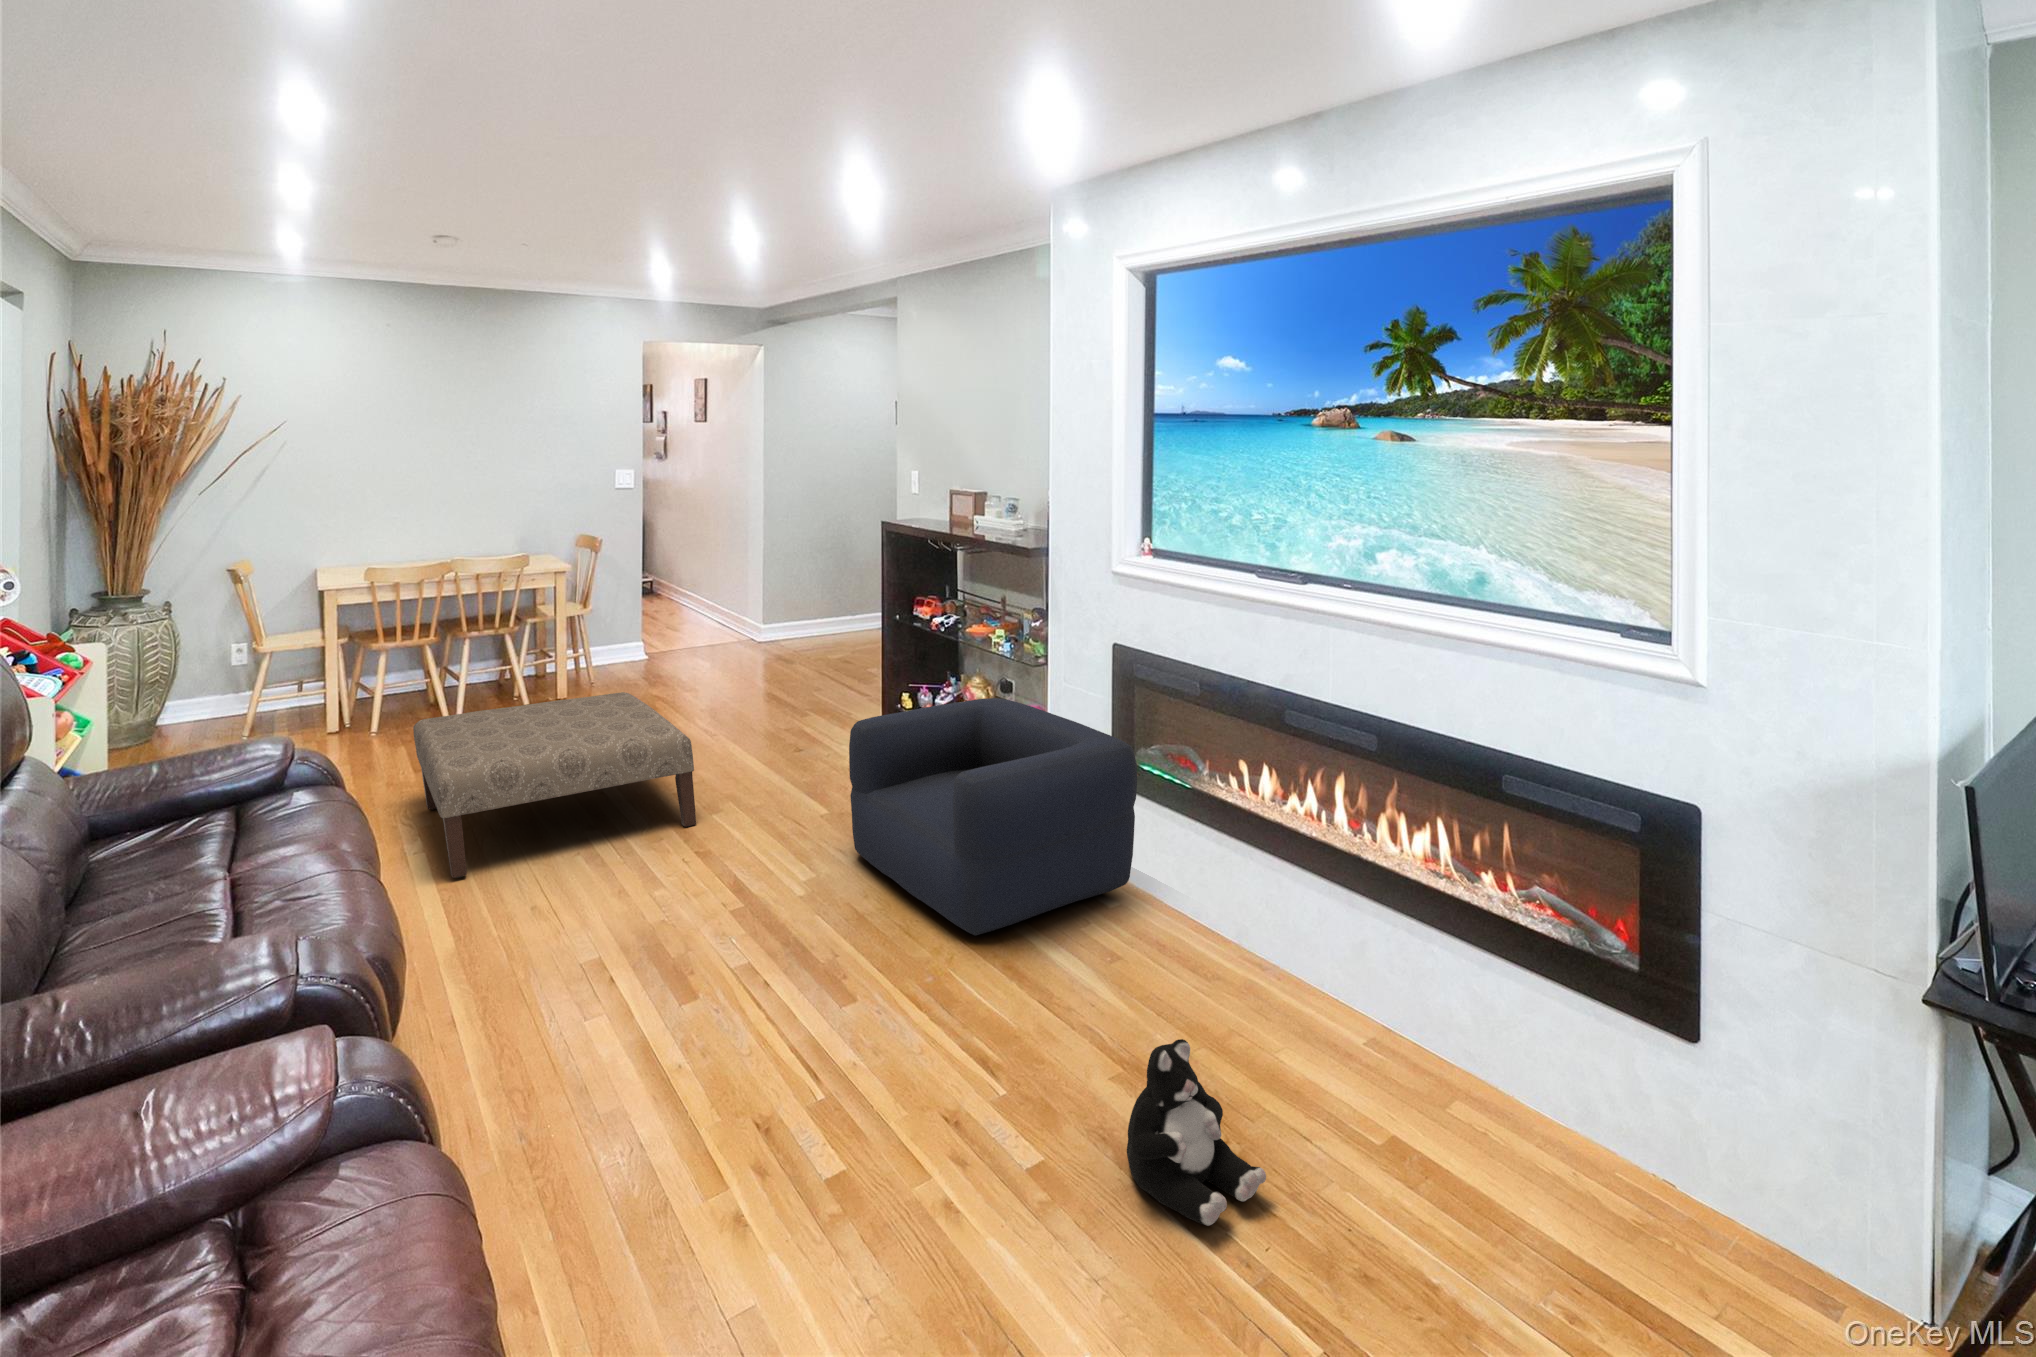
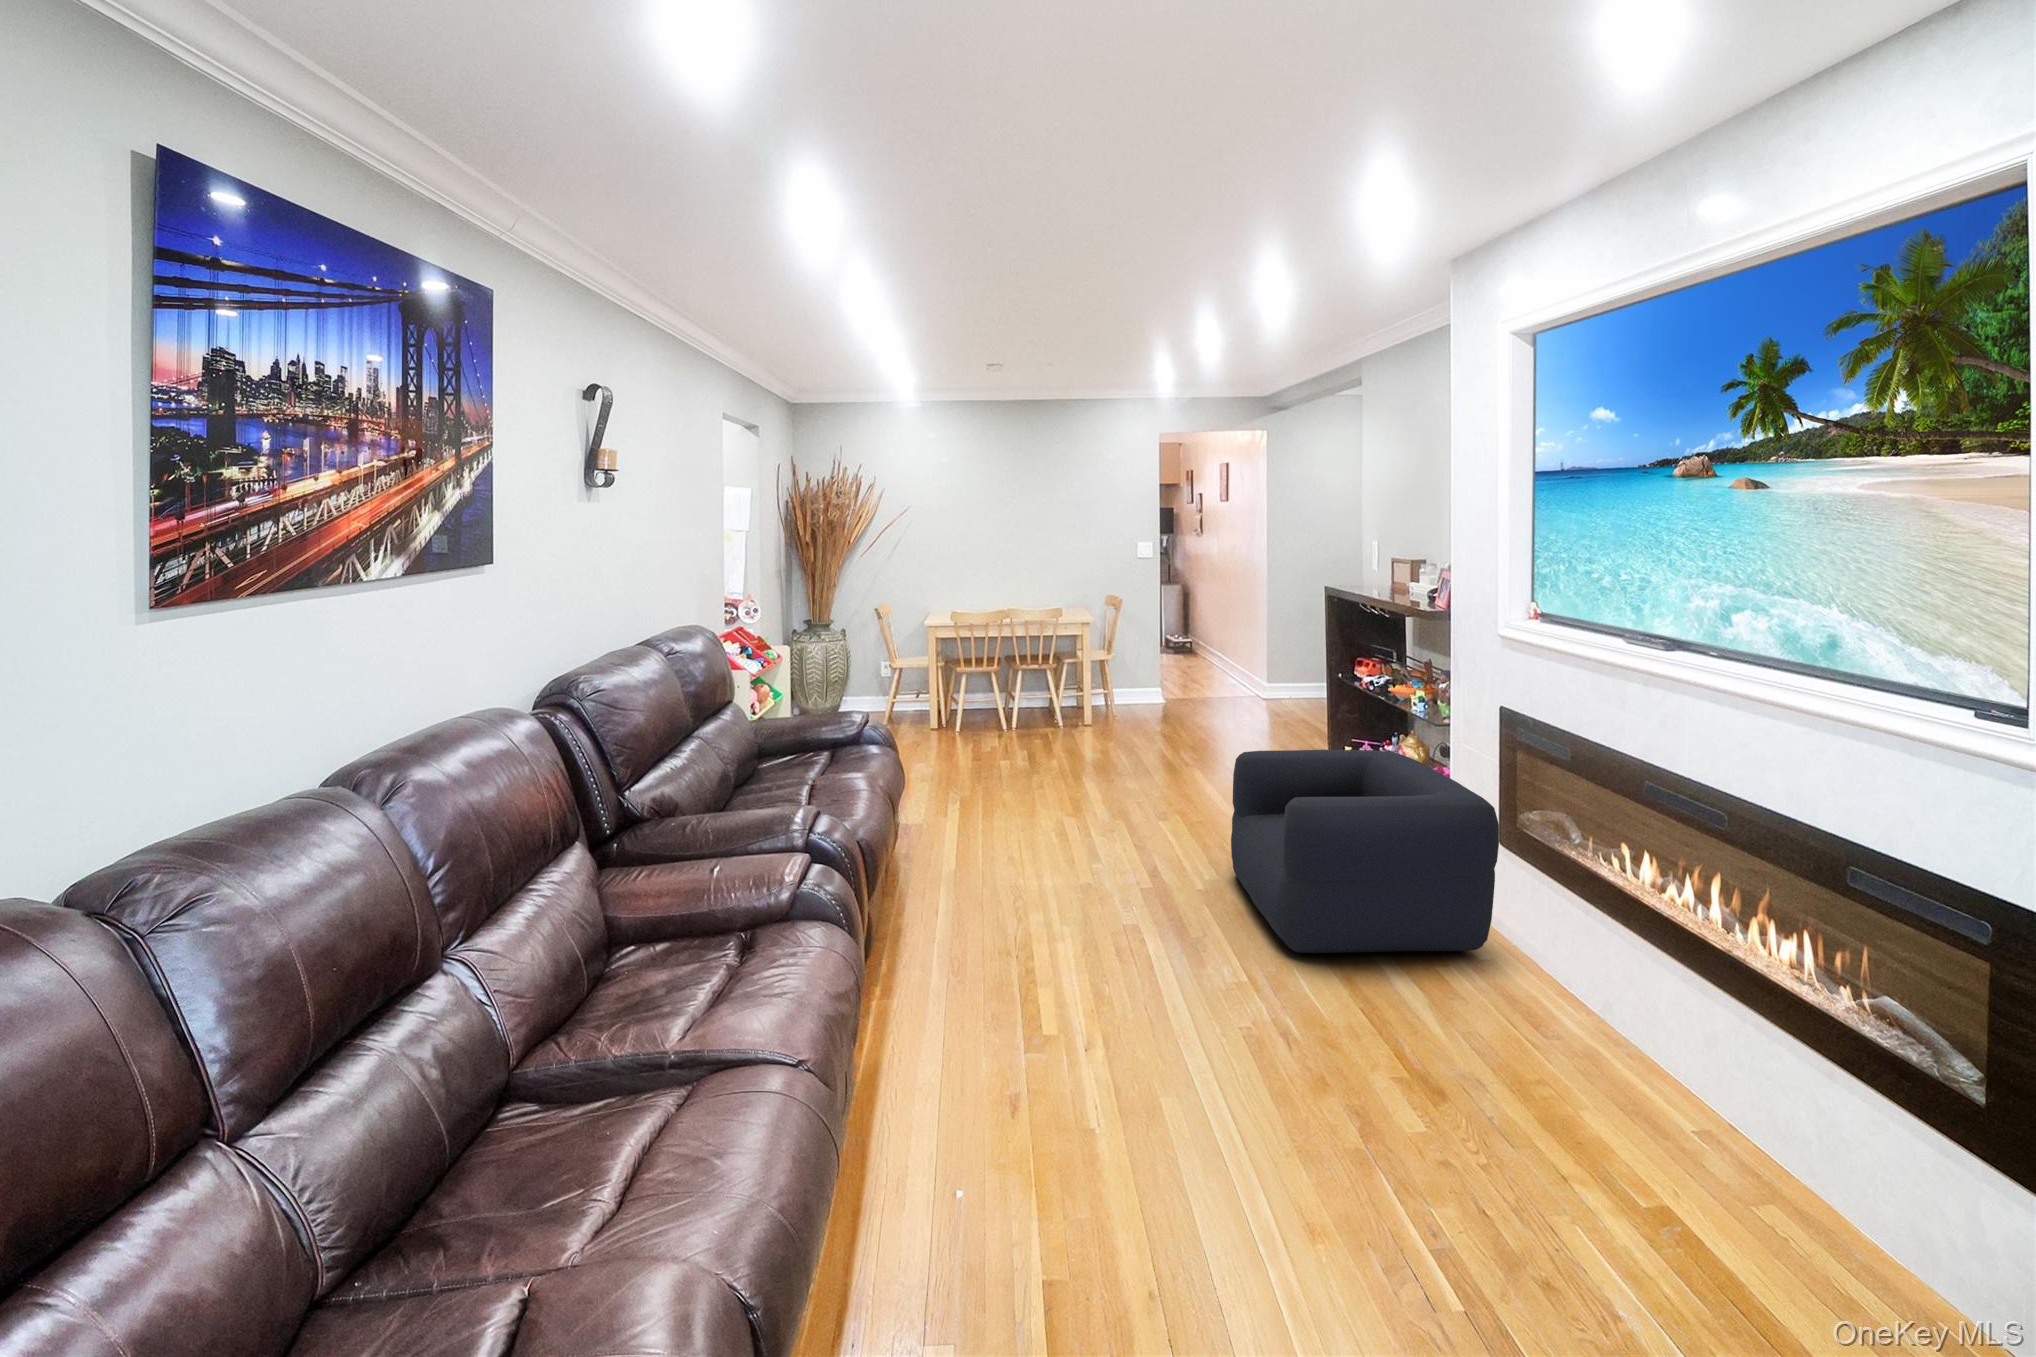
ottoman: present [413,692,696,878] -> none [941,718,1125,832]
plush toy: present [1127,1039,1266,1226] -> none [1297,1036,1424,1202]

